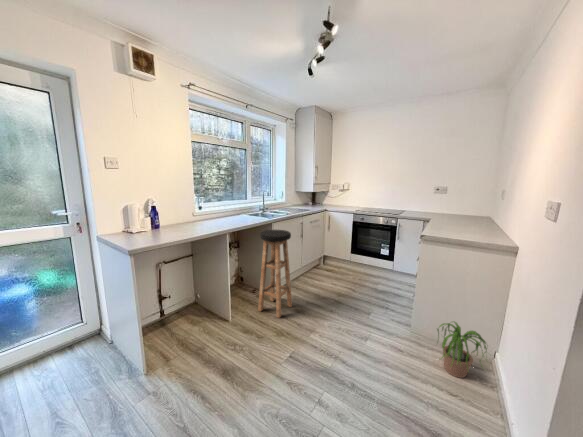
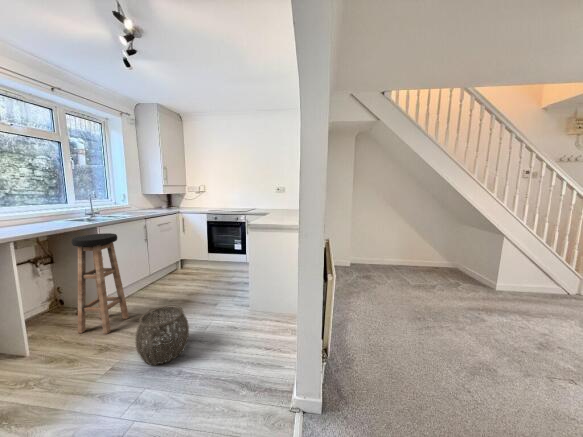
woven basket: none [310,309,357,368] -> present [135,305,189,365]
potted plant: present [437,322,487,378] -> none [258,291,302,336]

